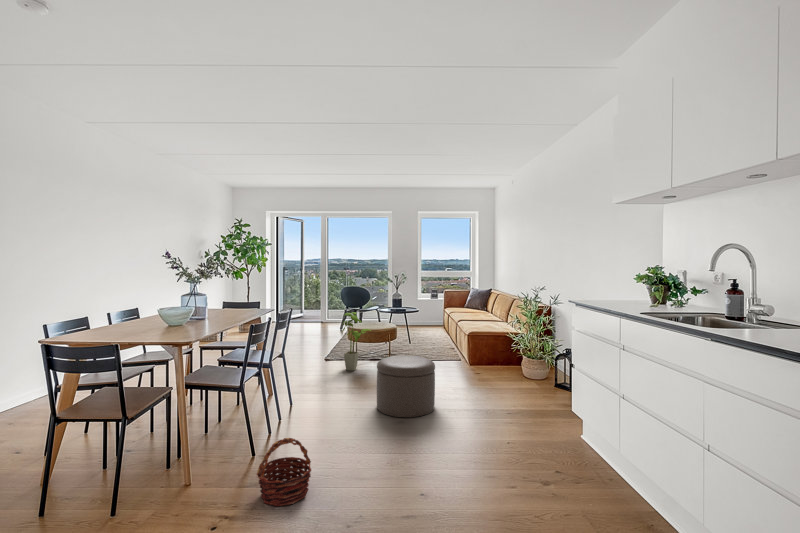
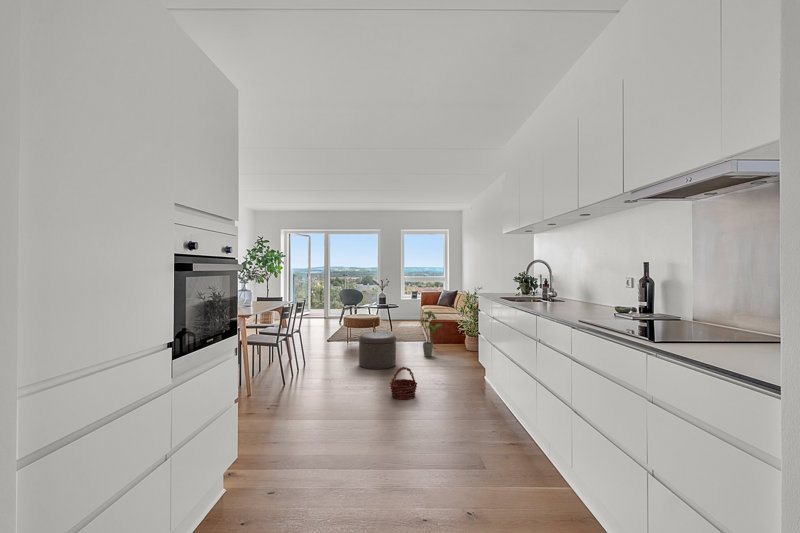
house plant: present [342,312,370,371] -> present [421,311,441,357]
basket: present [257,438,311,506] -> present [390,367,417,399]

